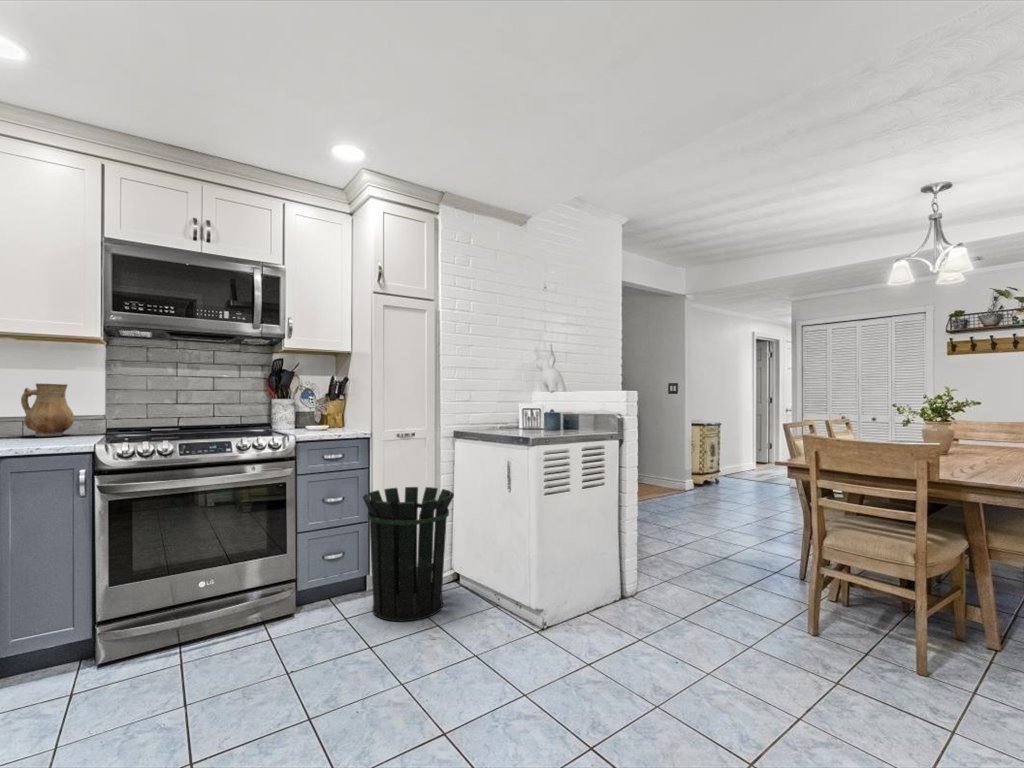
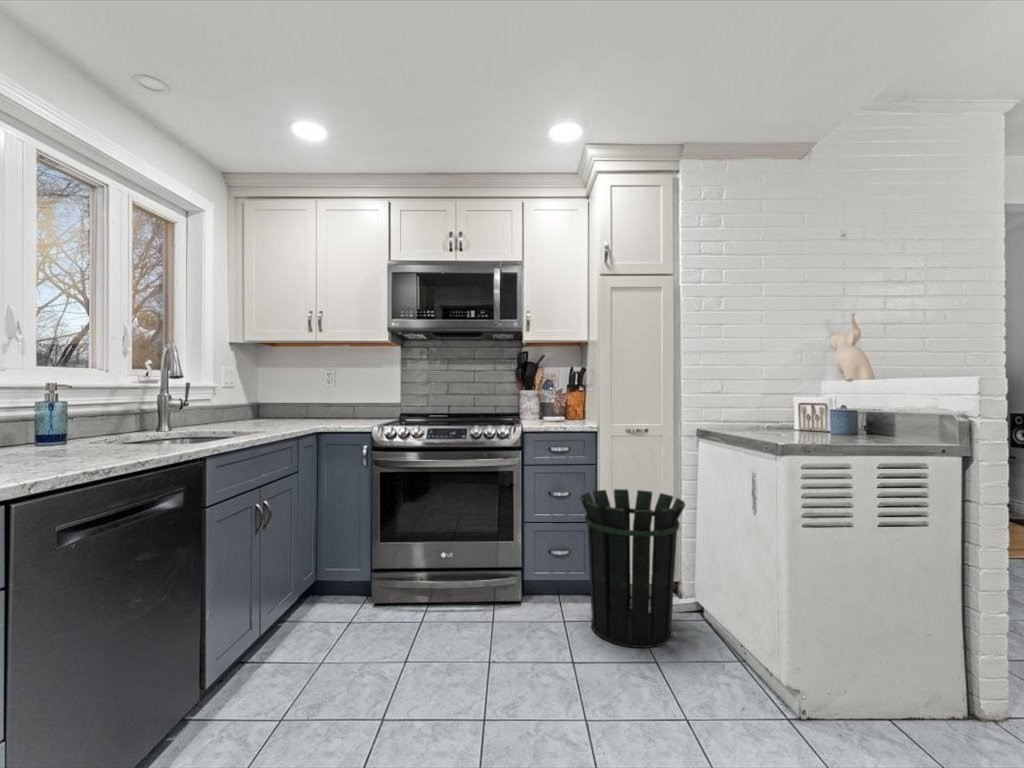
ceramic pitcher: present [21,383,74,436] -> none [347,378,377,418]

